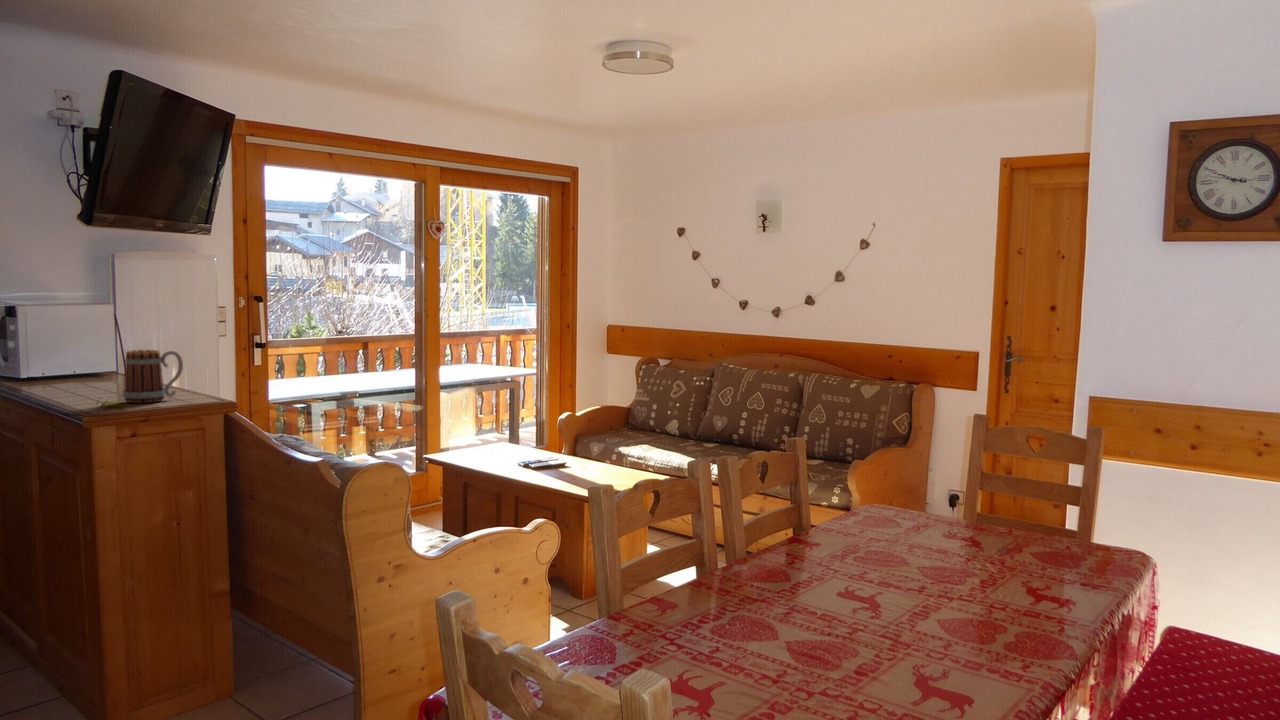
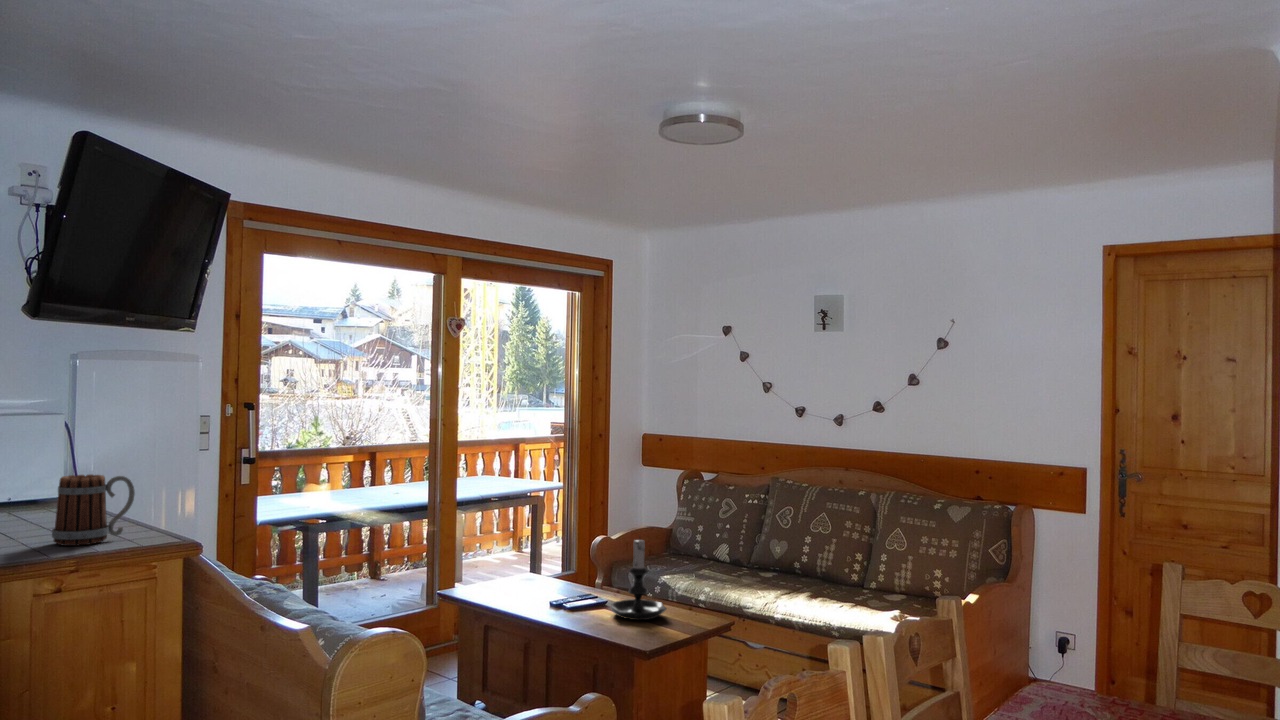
candle holder: none [569,406,615,475] -> present [611,539,666,620]

